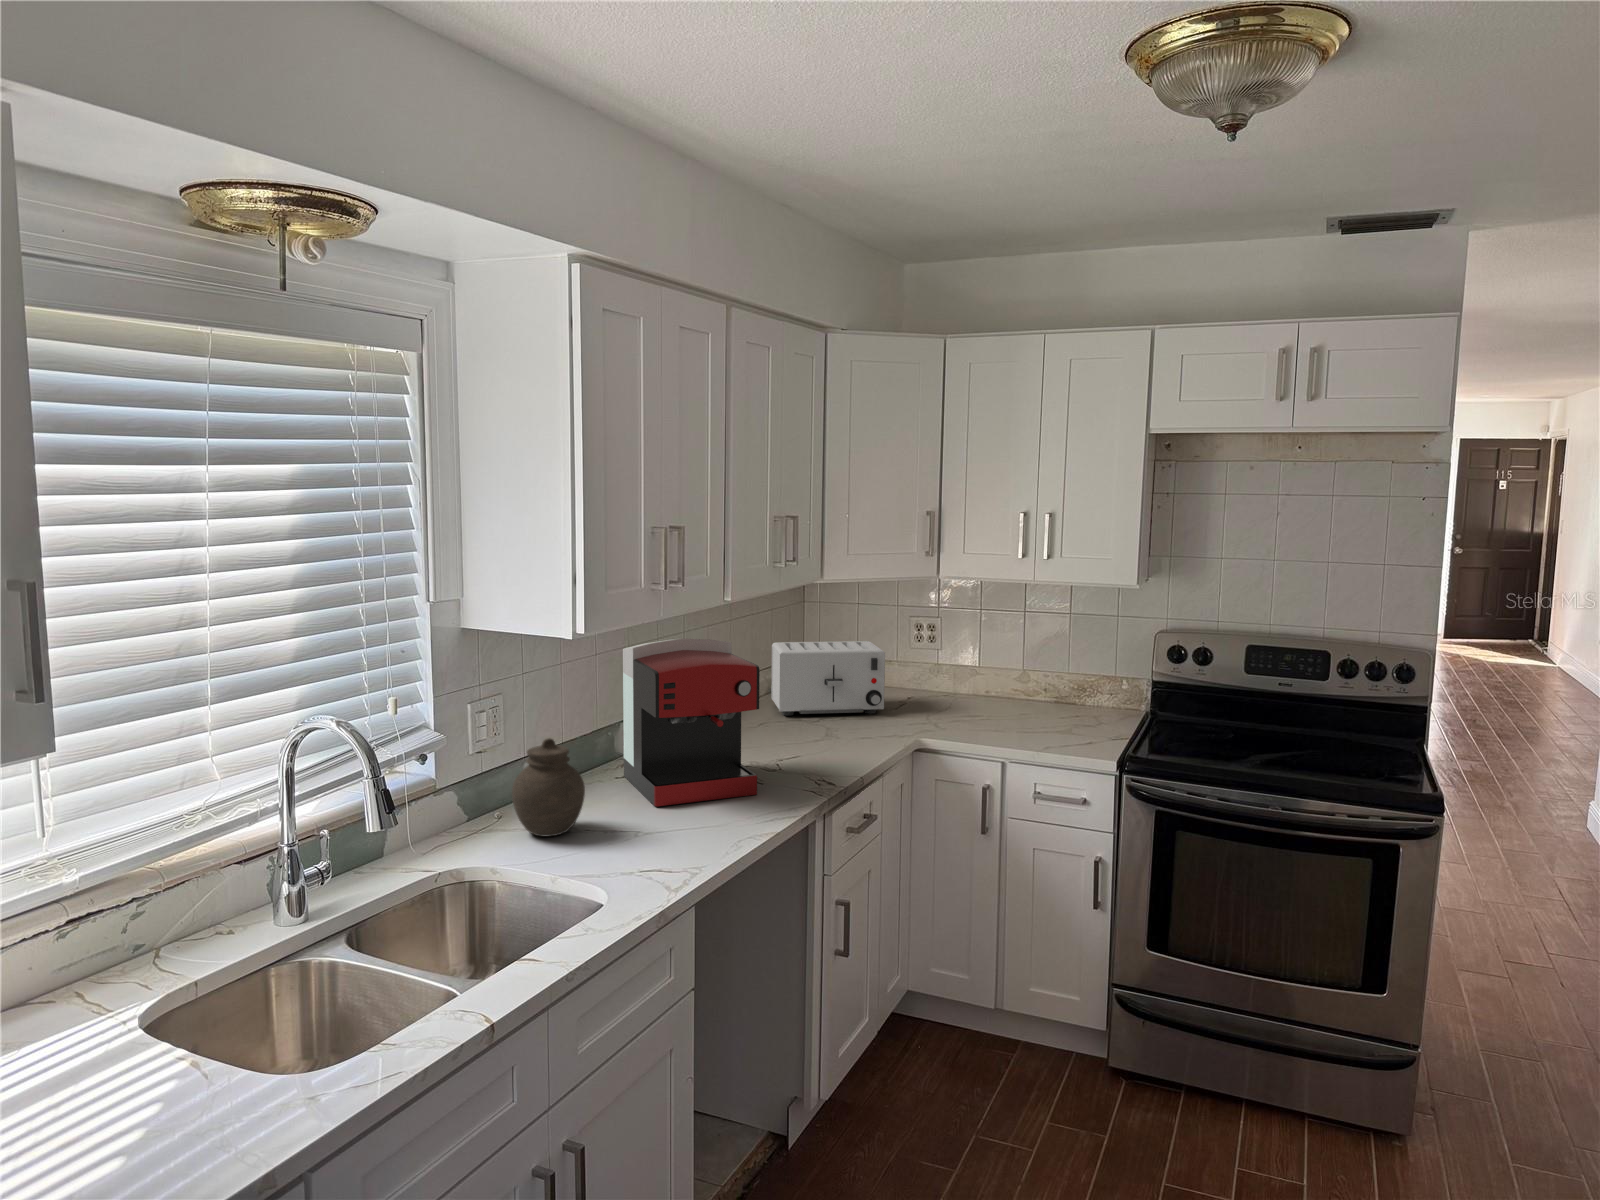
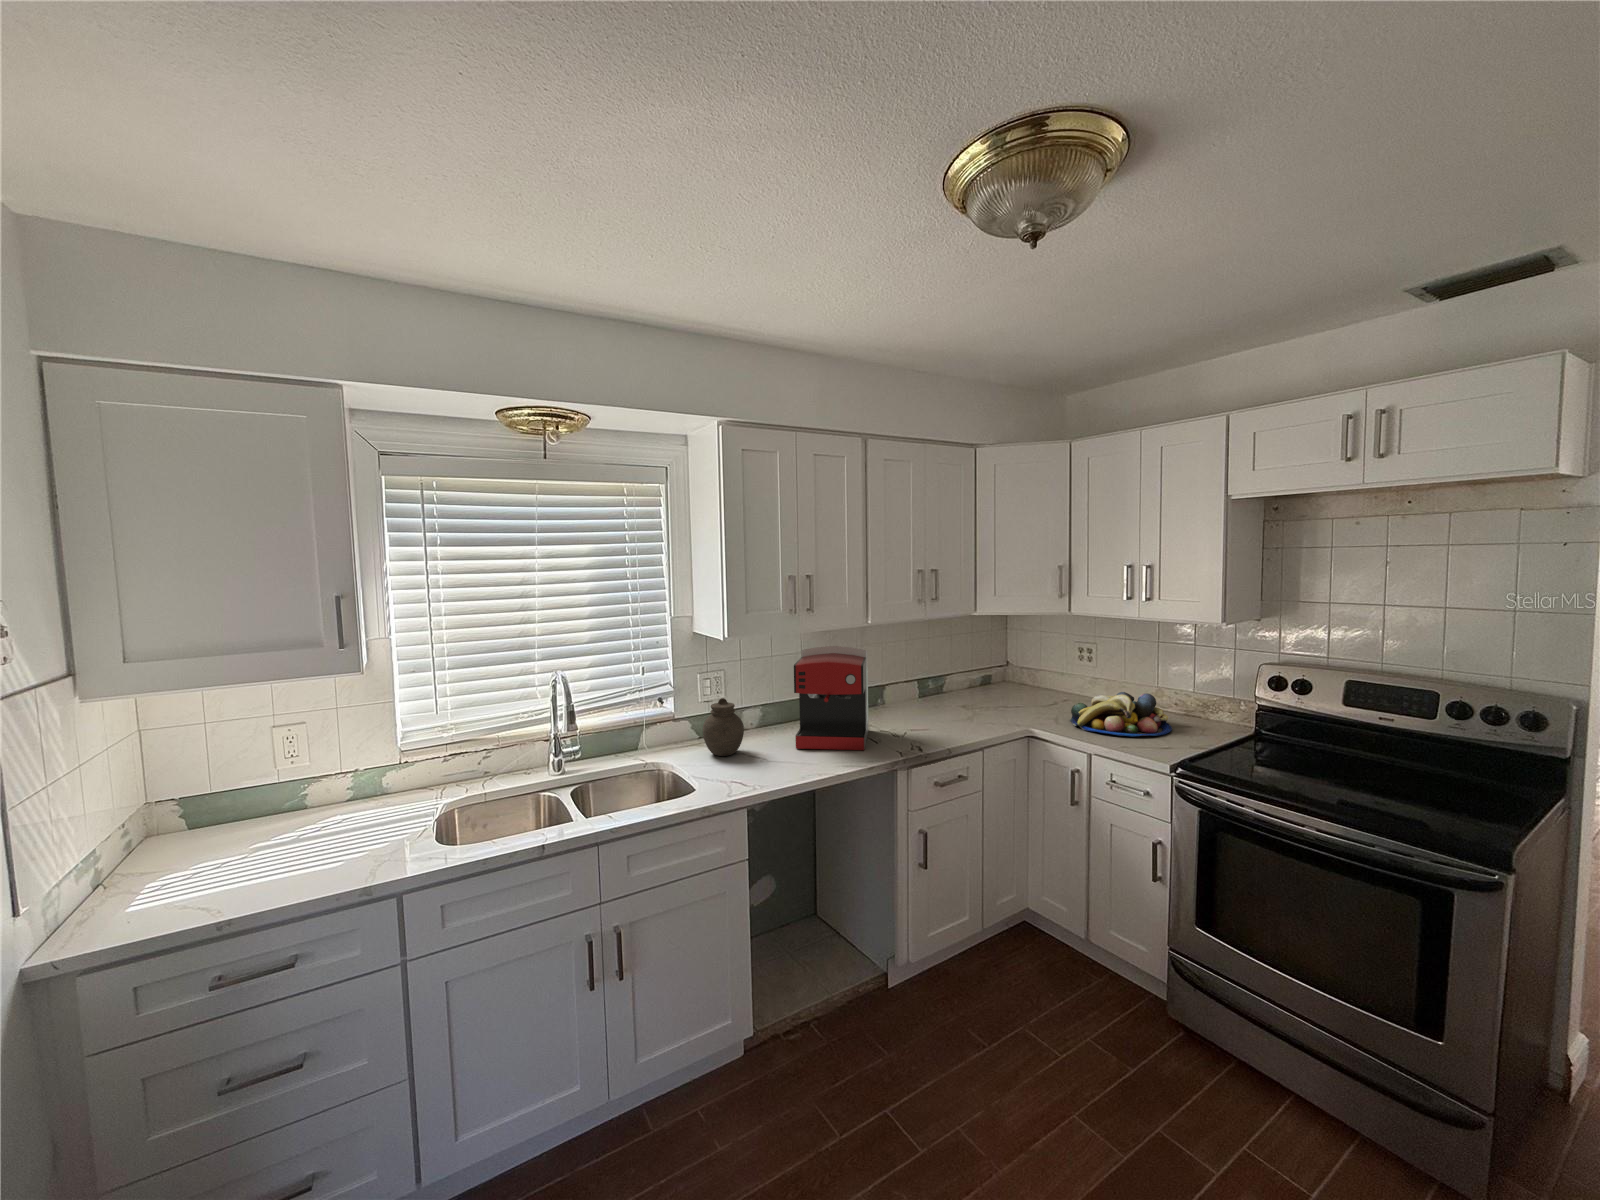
toaster: present [771,641,885,716] -> none [950,655,1031,710]
fruit bowl: none [949,677,1070,733] -> present [1070,692,1172,736]

